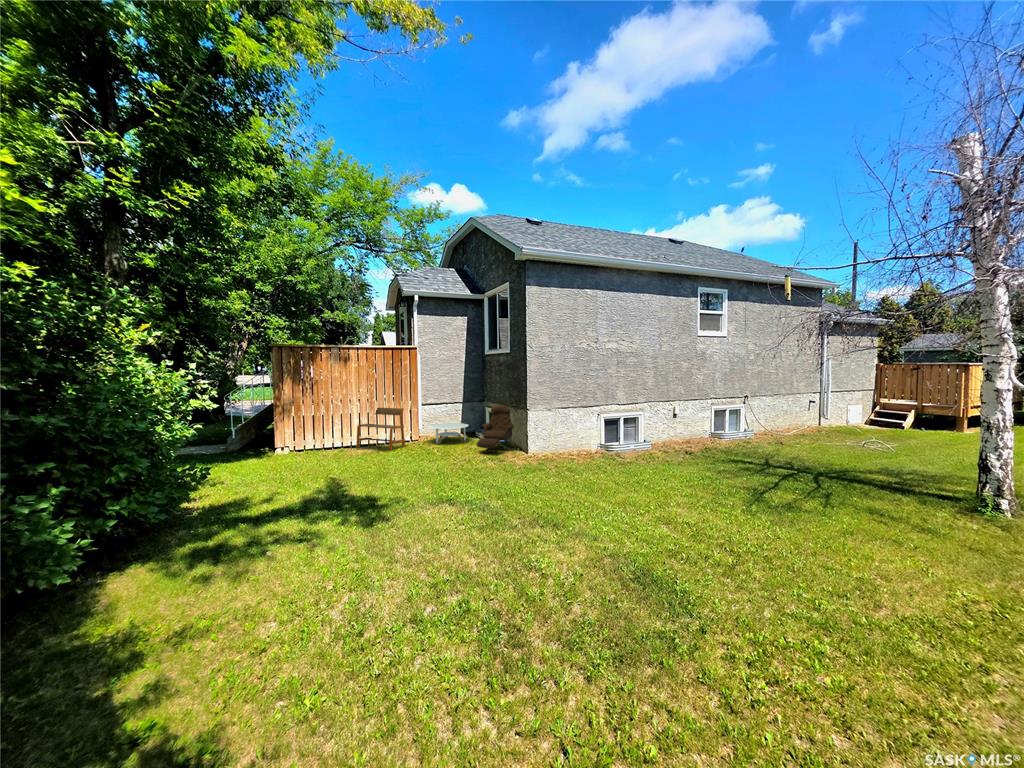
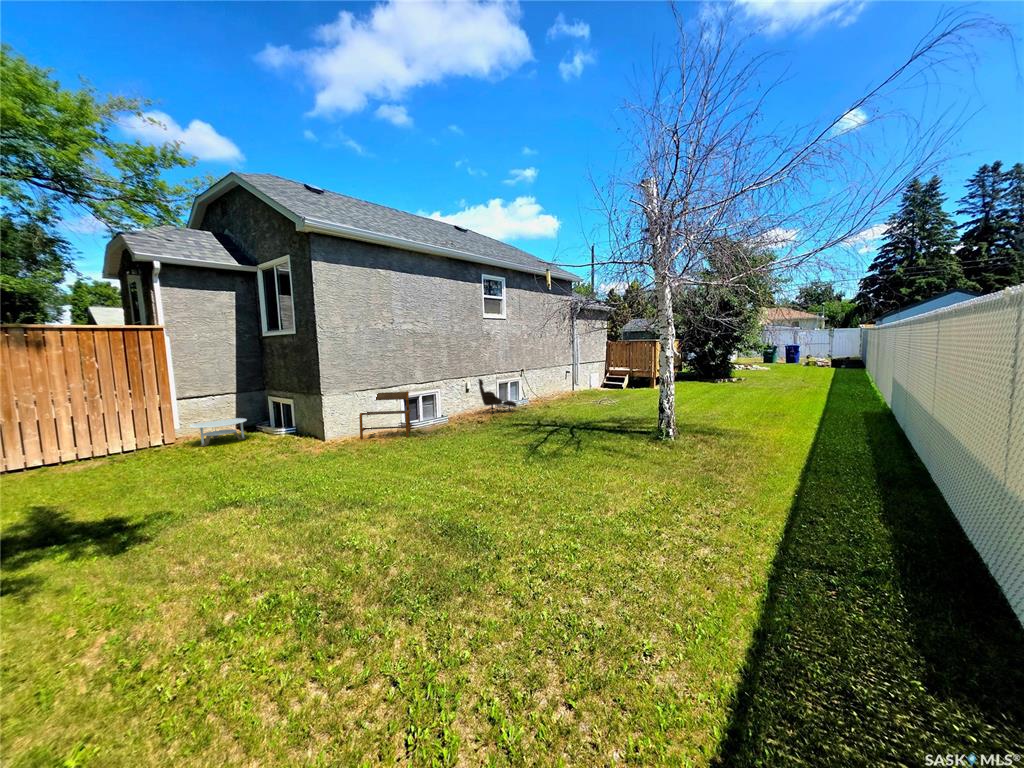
lounge chair: present [477,406,515,454] -> present [478,379,516,414]
bench: present [356,407,405,451] -> present [359,391,412,439]

